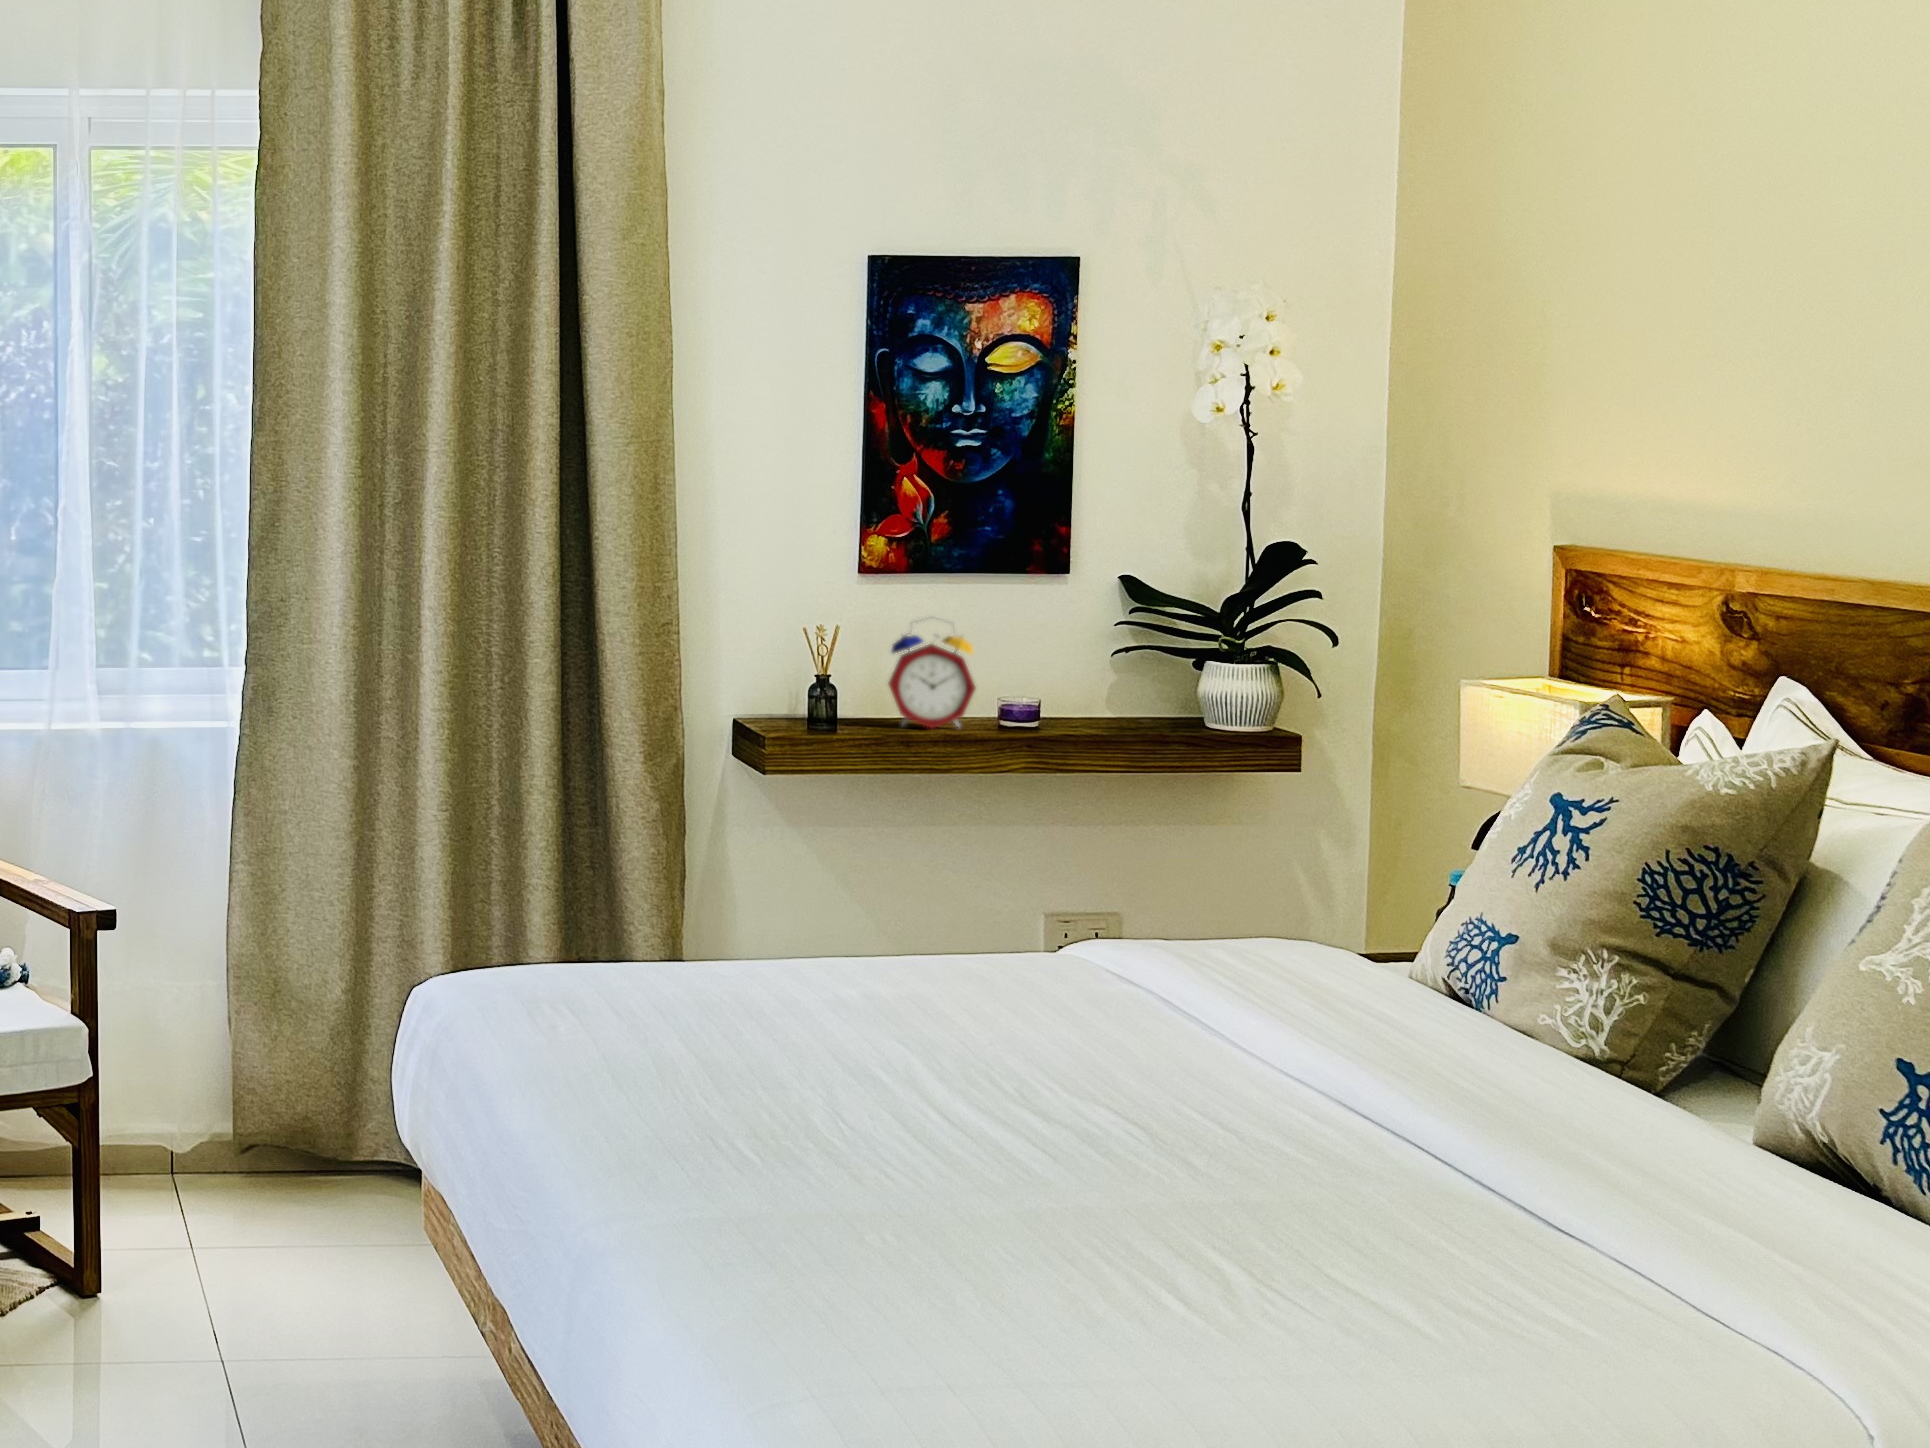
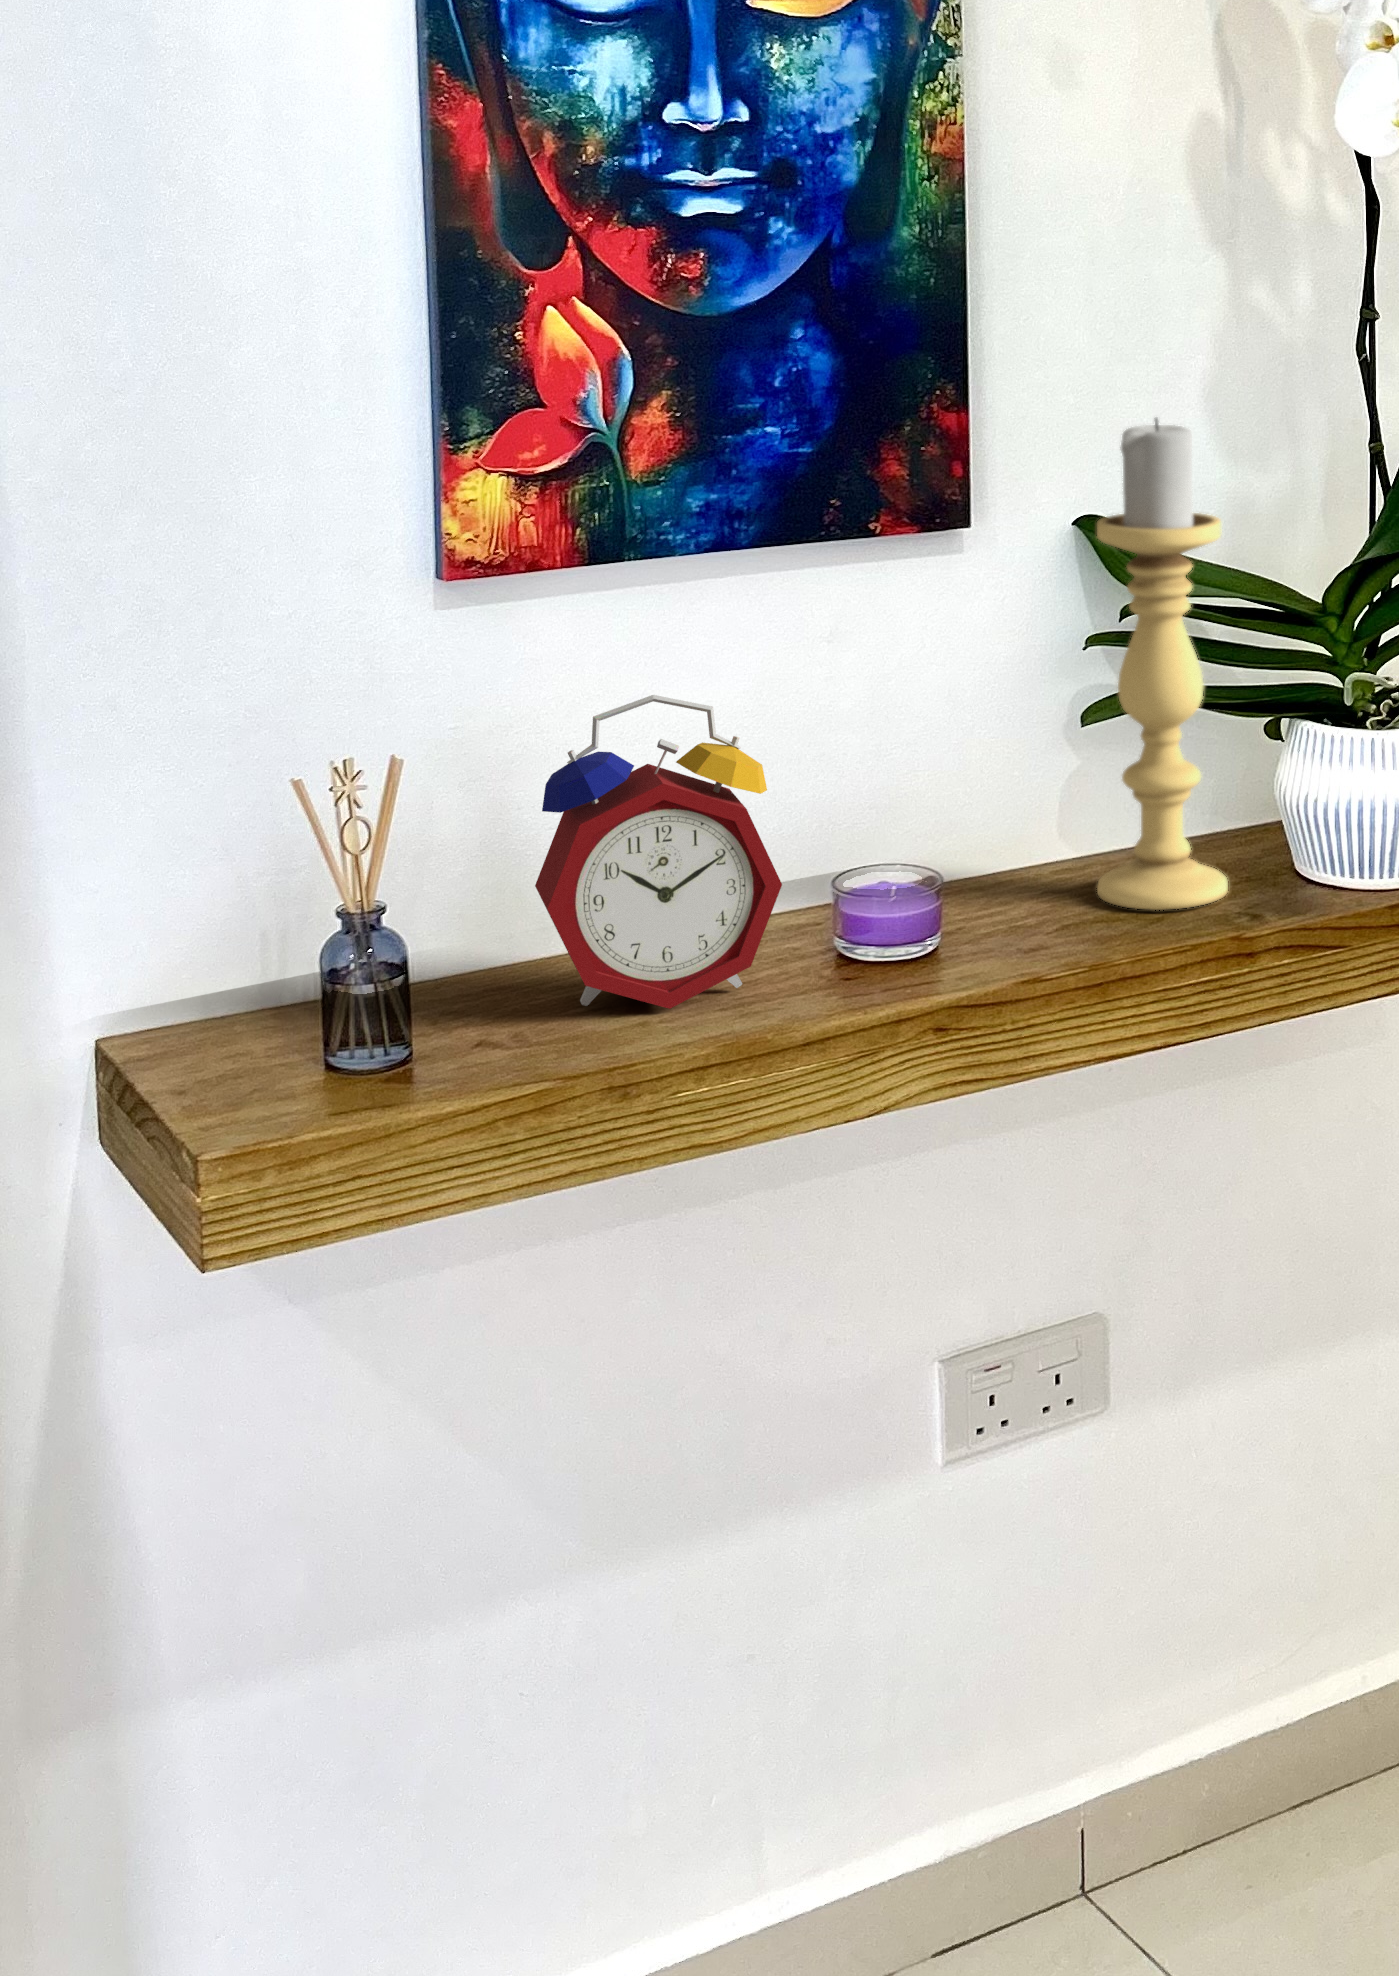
candle holder: none [1117,532,1176,729] -> present [1097,418,1228,910]

